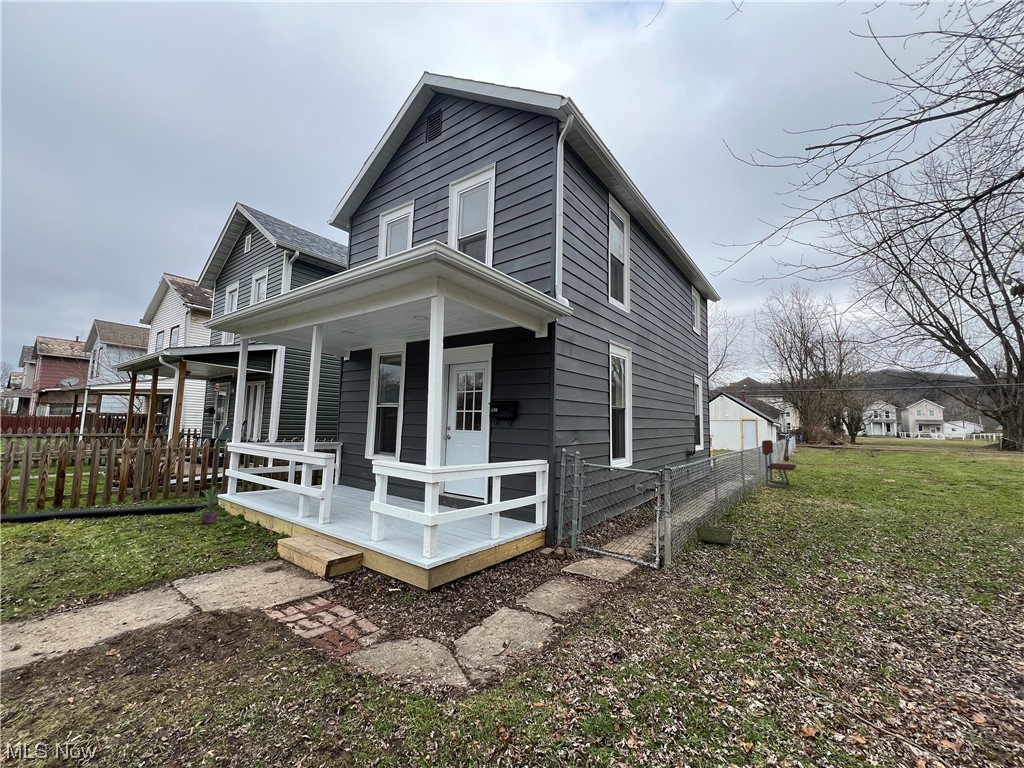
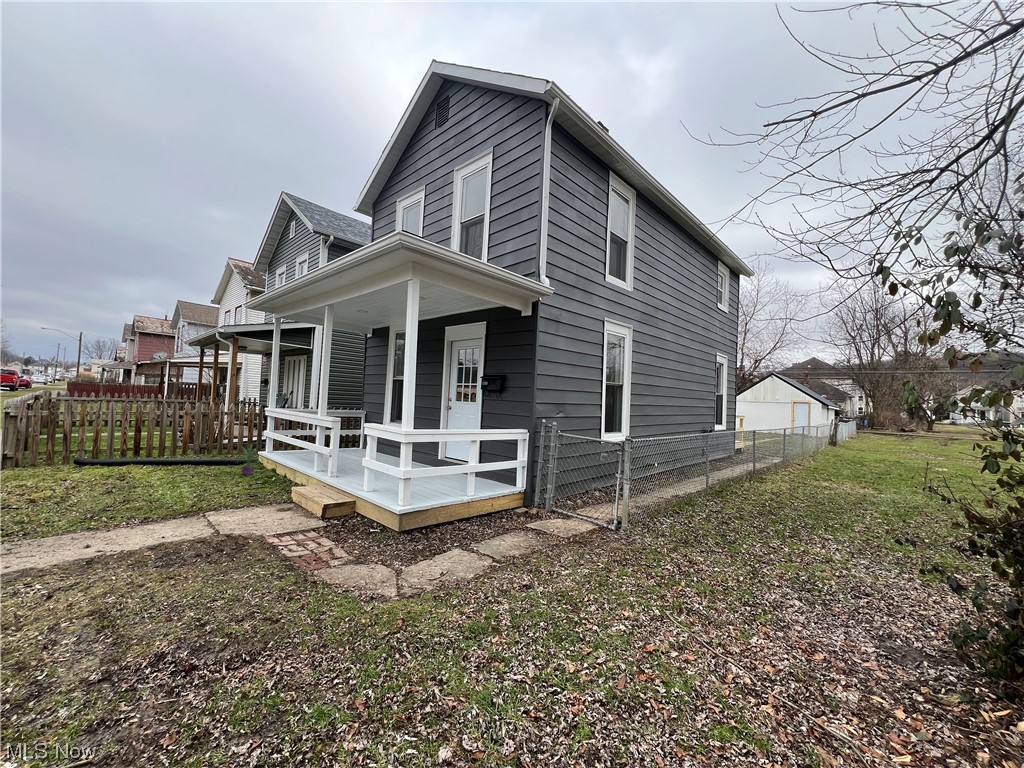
bench: present [762,440,796,488] -> none [789,423,826,473]
woven basket: present [695,526,733,543] -> none [671,498,708,516]

